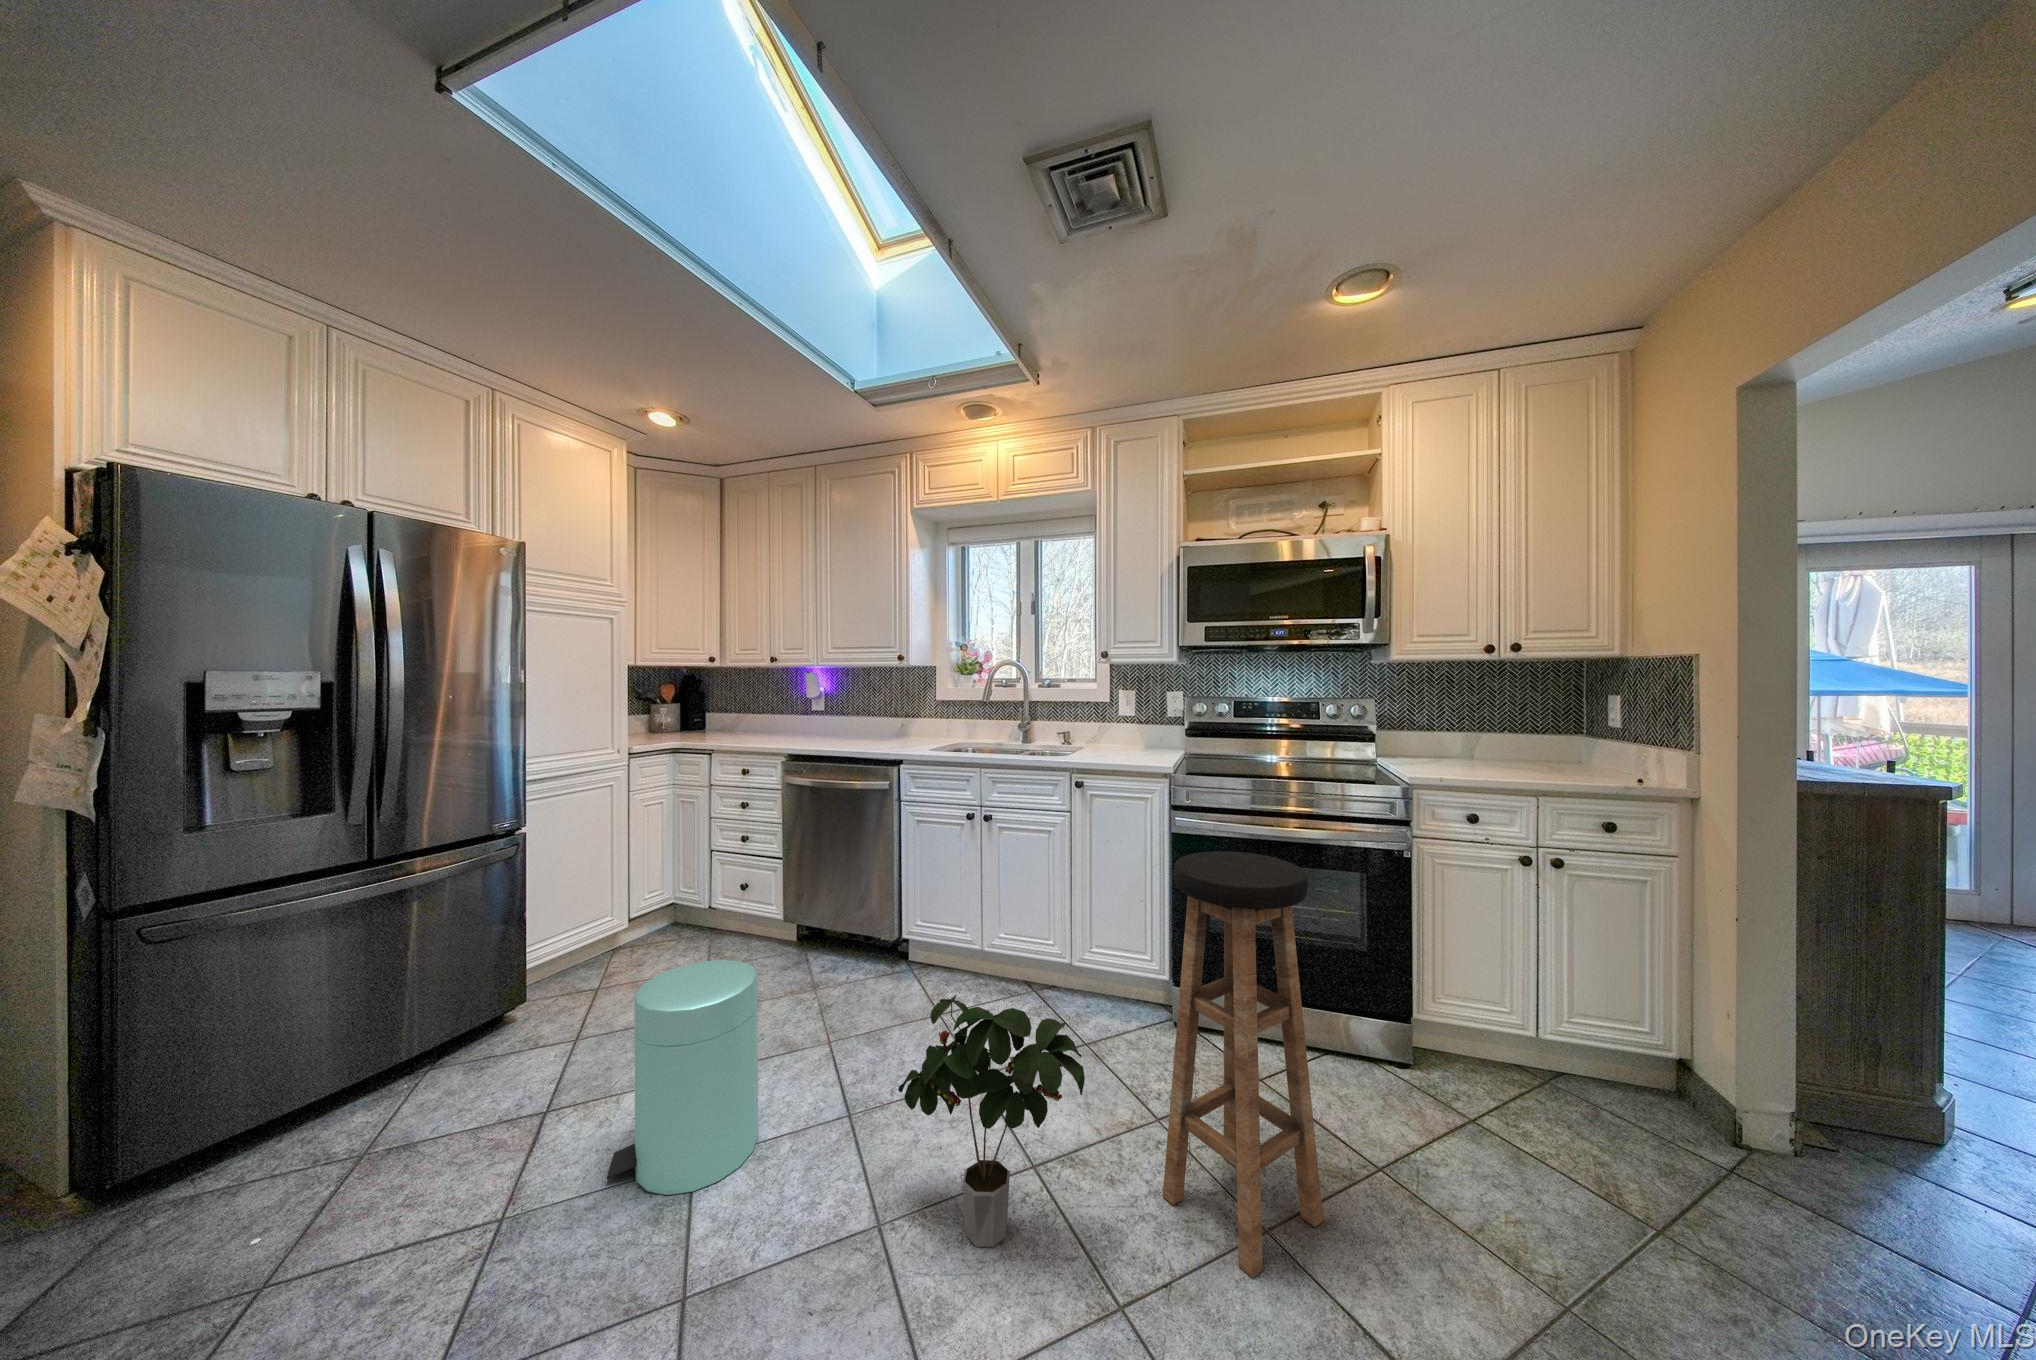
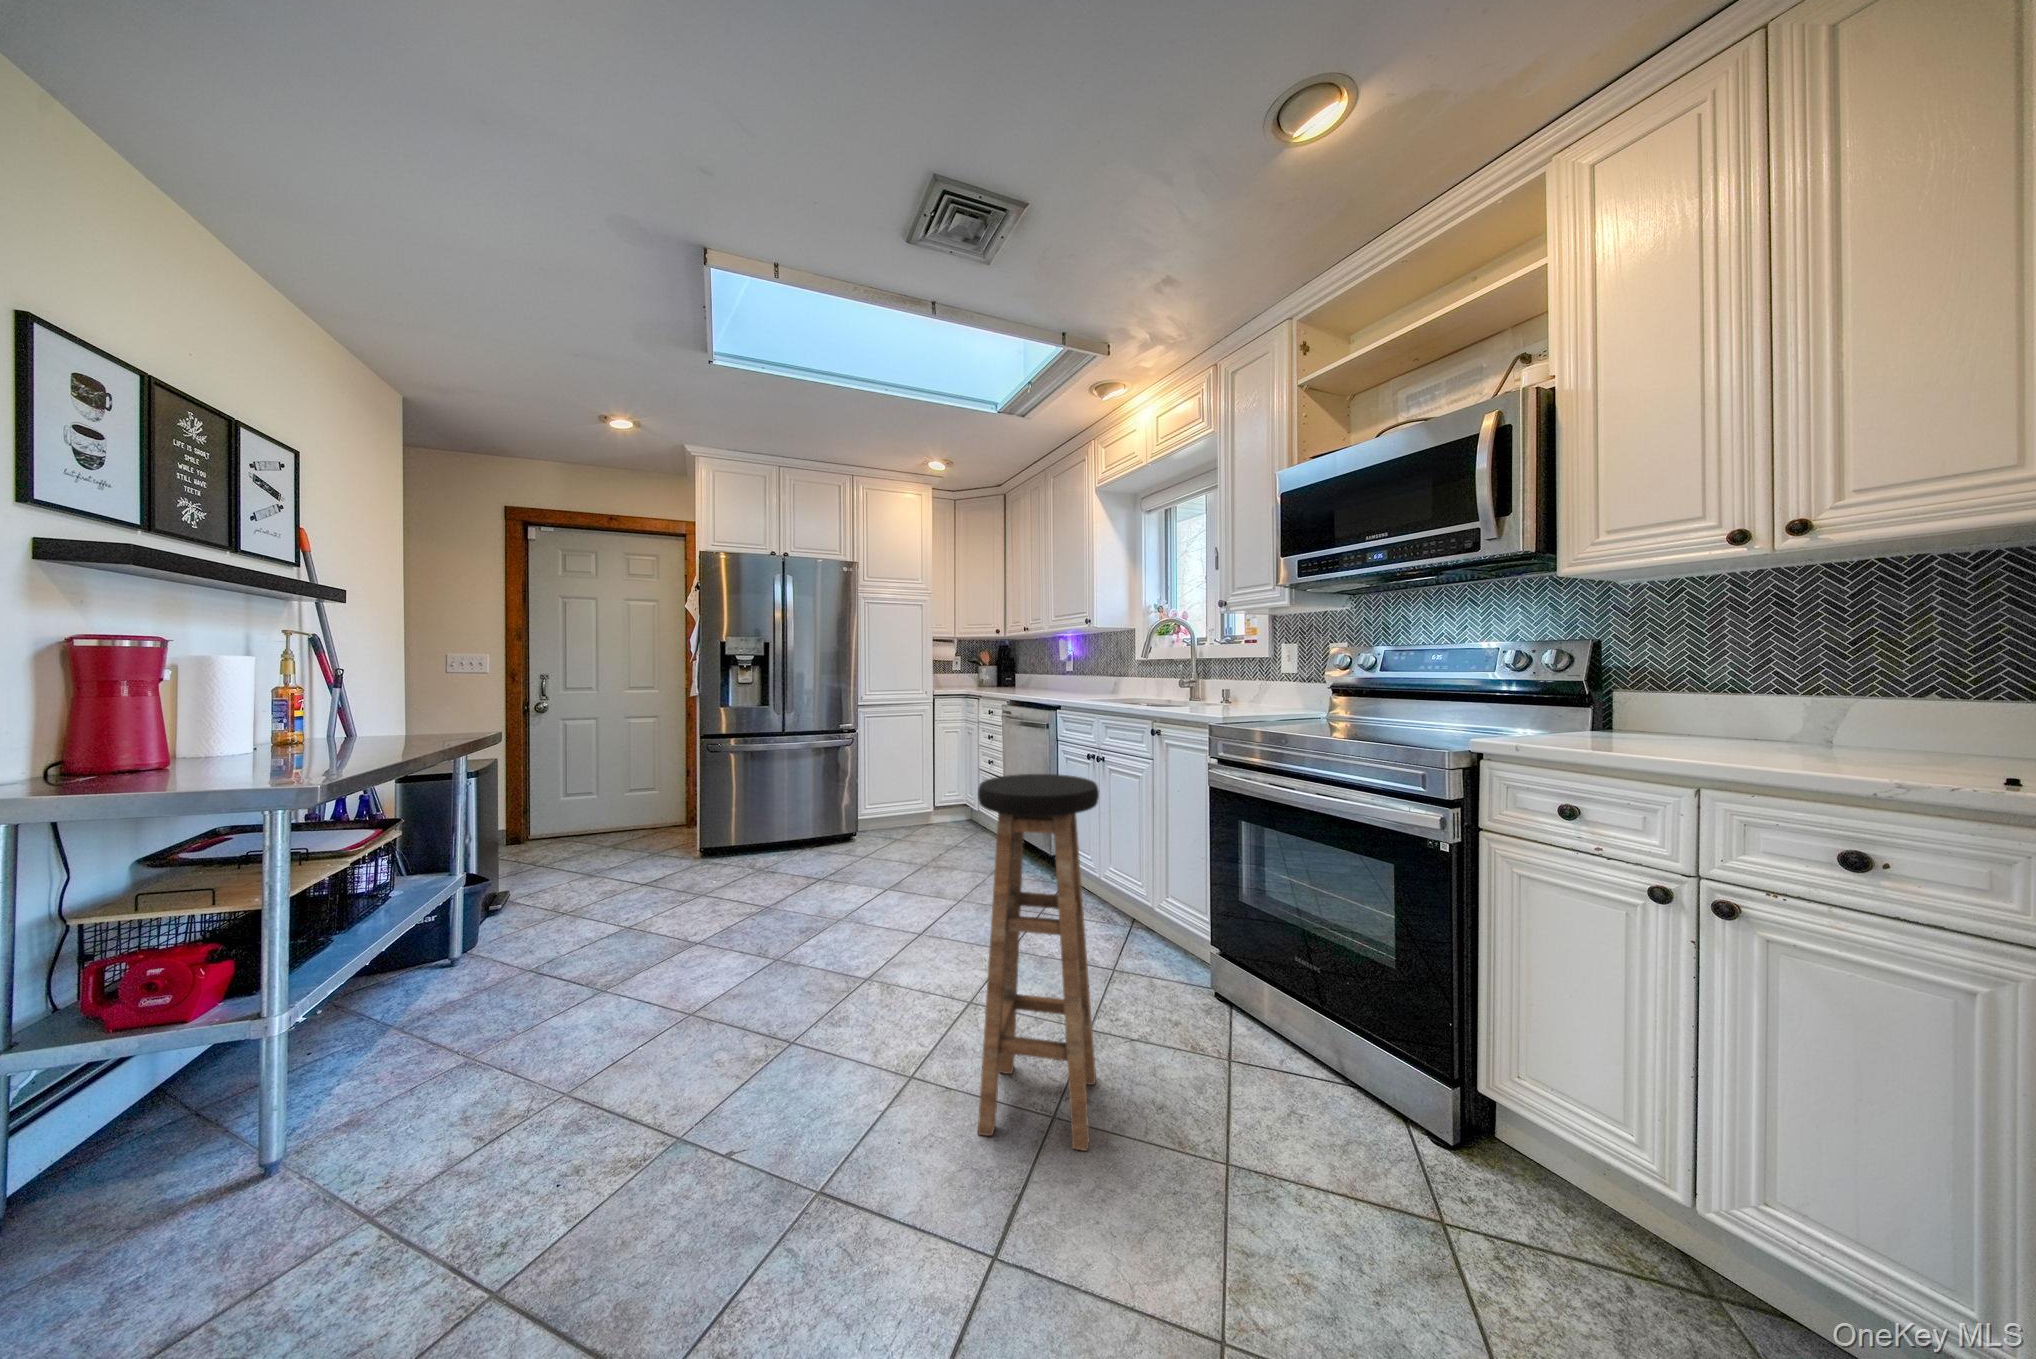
trash can: present [607,960,758,1195] -> none [793,811,870,936]
potted plant: present [898,995,1085,1247] -> none [865,850,927,1025]

